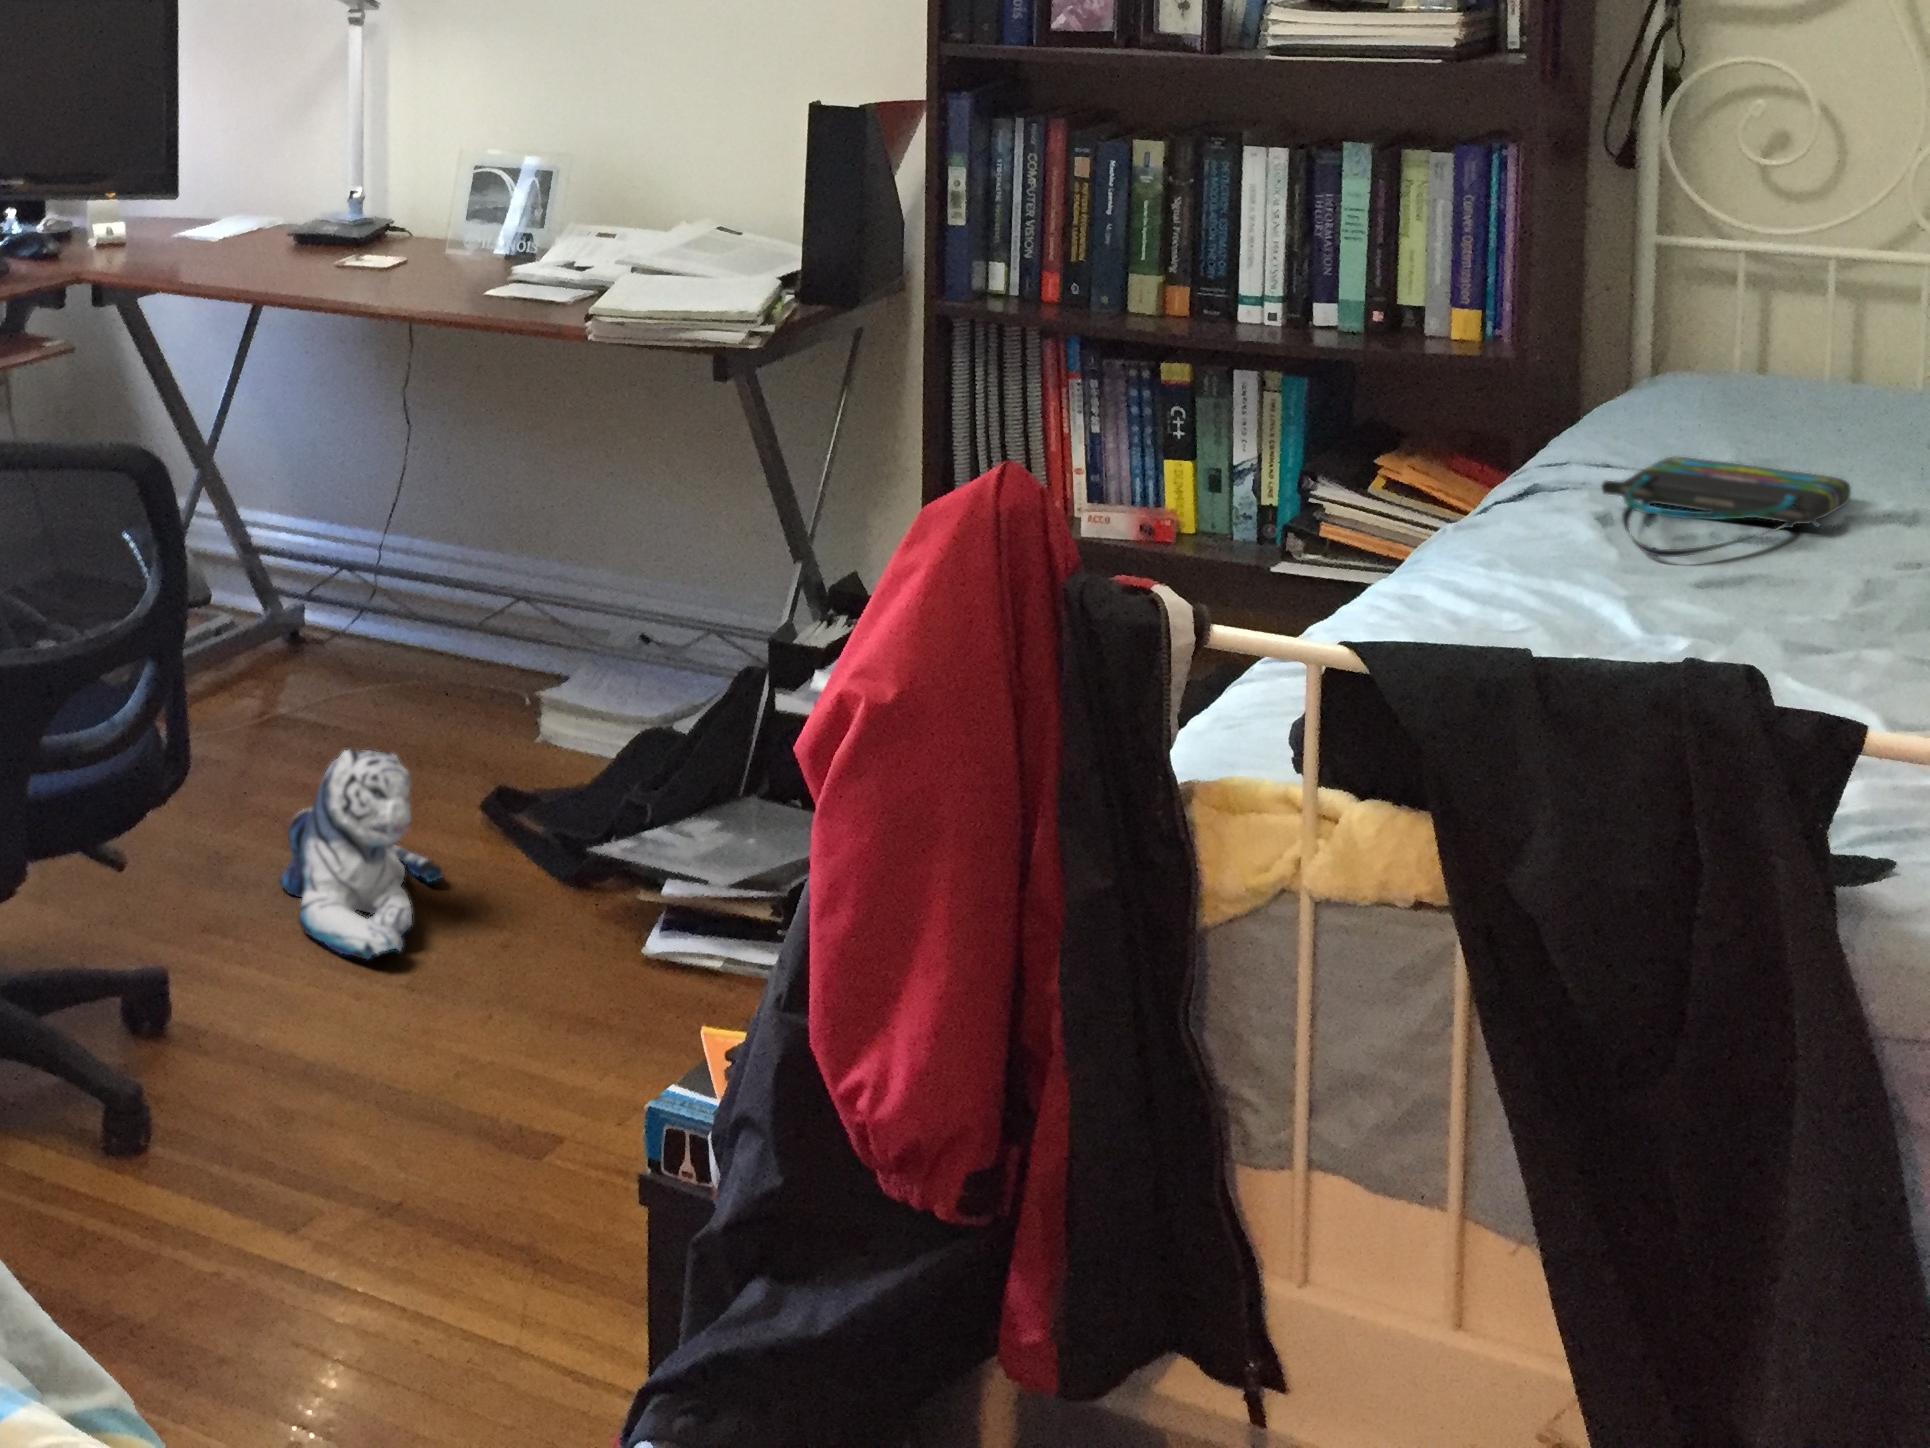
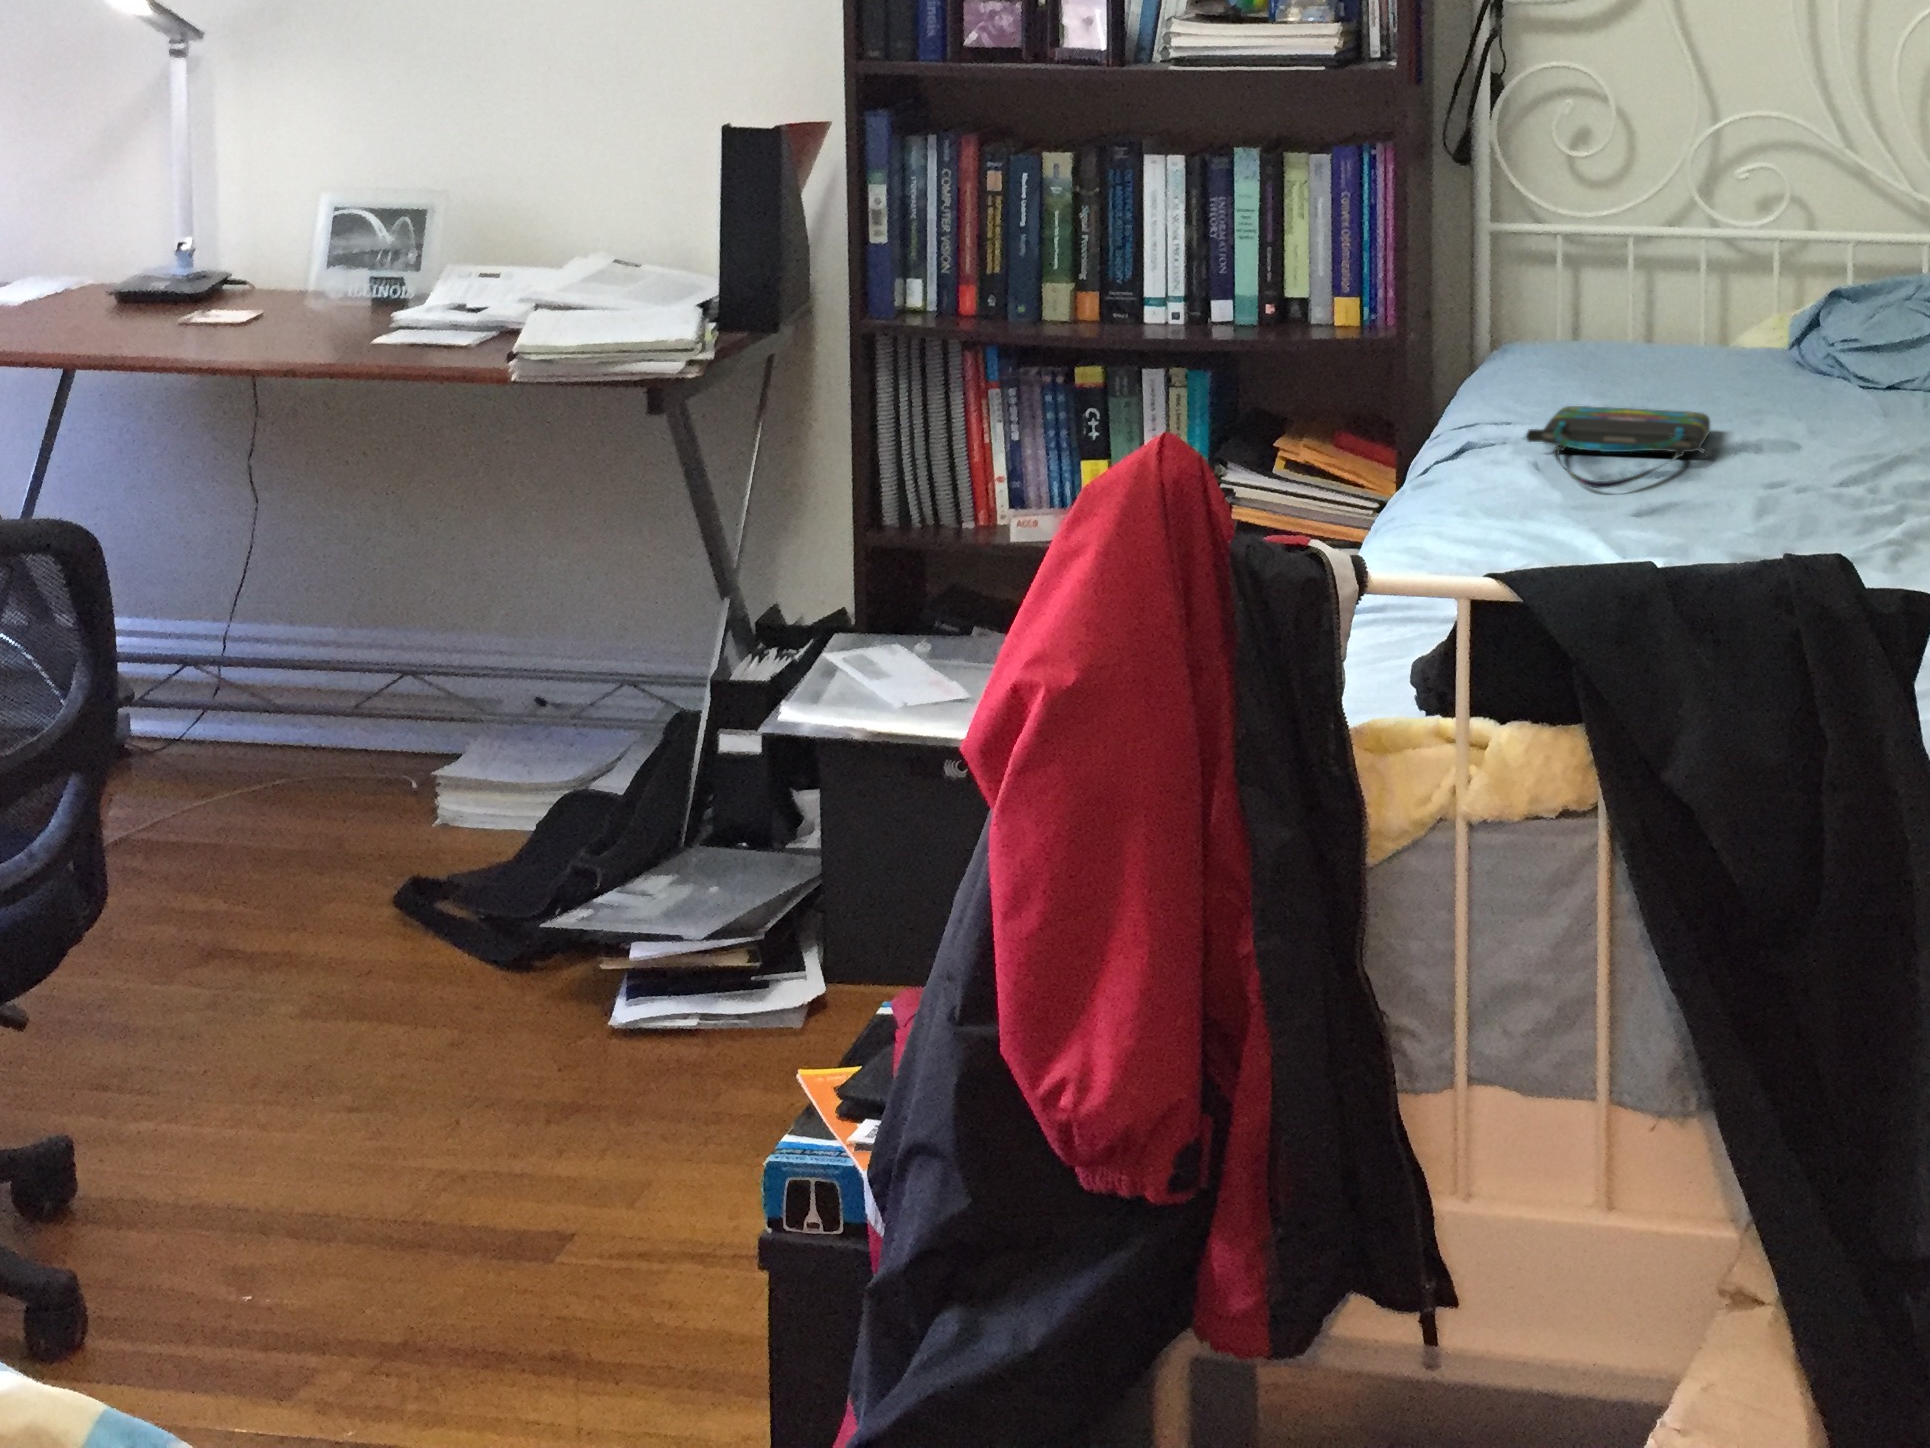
plush toy: present [279,750,443,959] -> none [175,851,375,1089]

